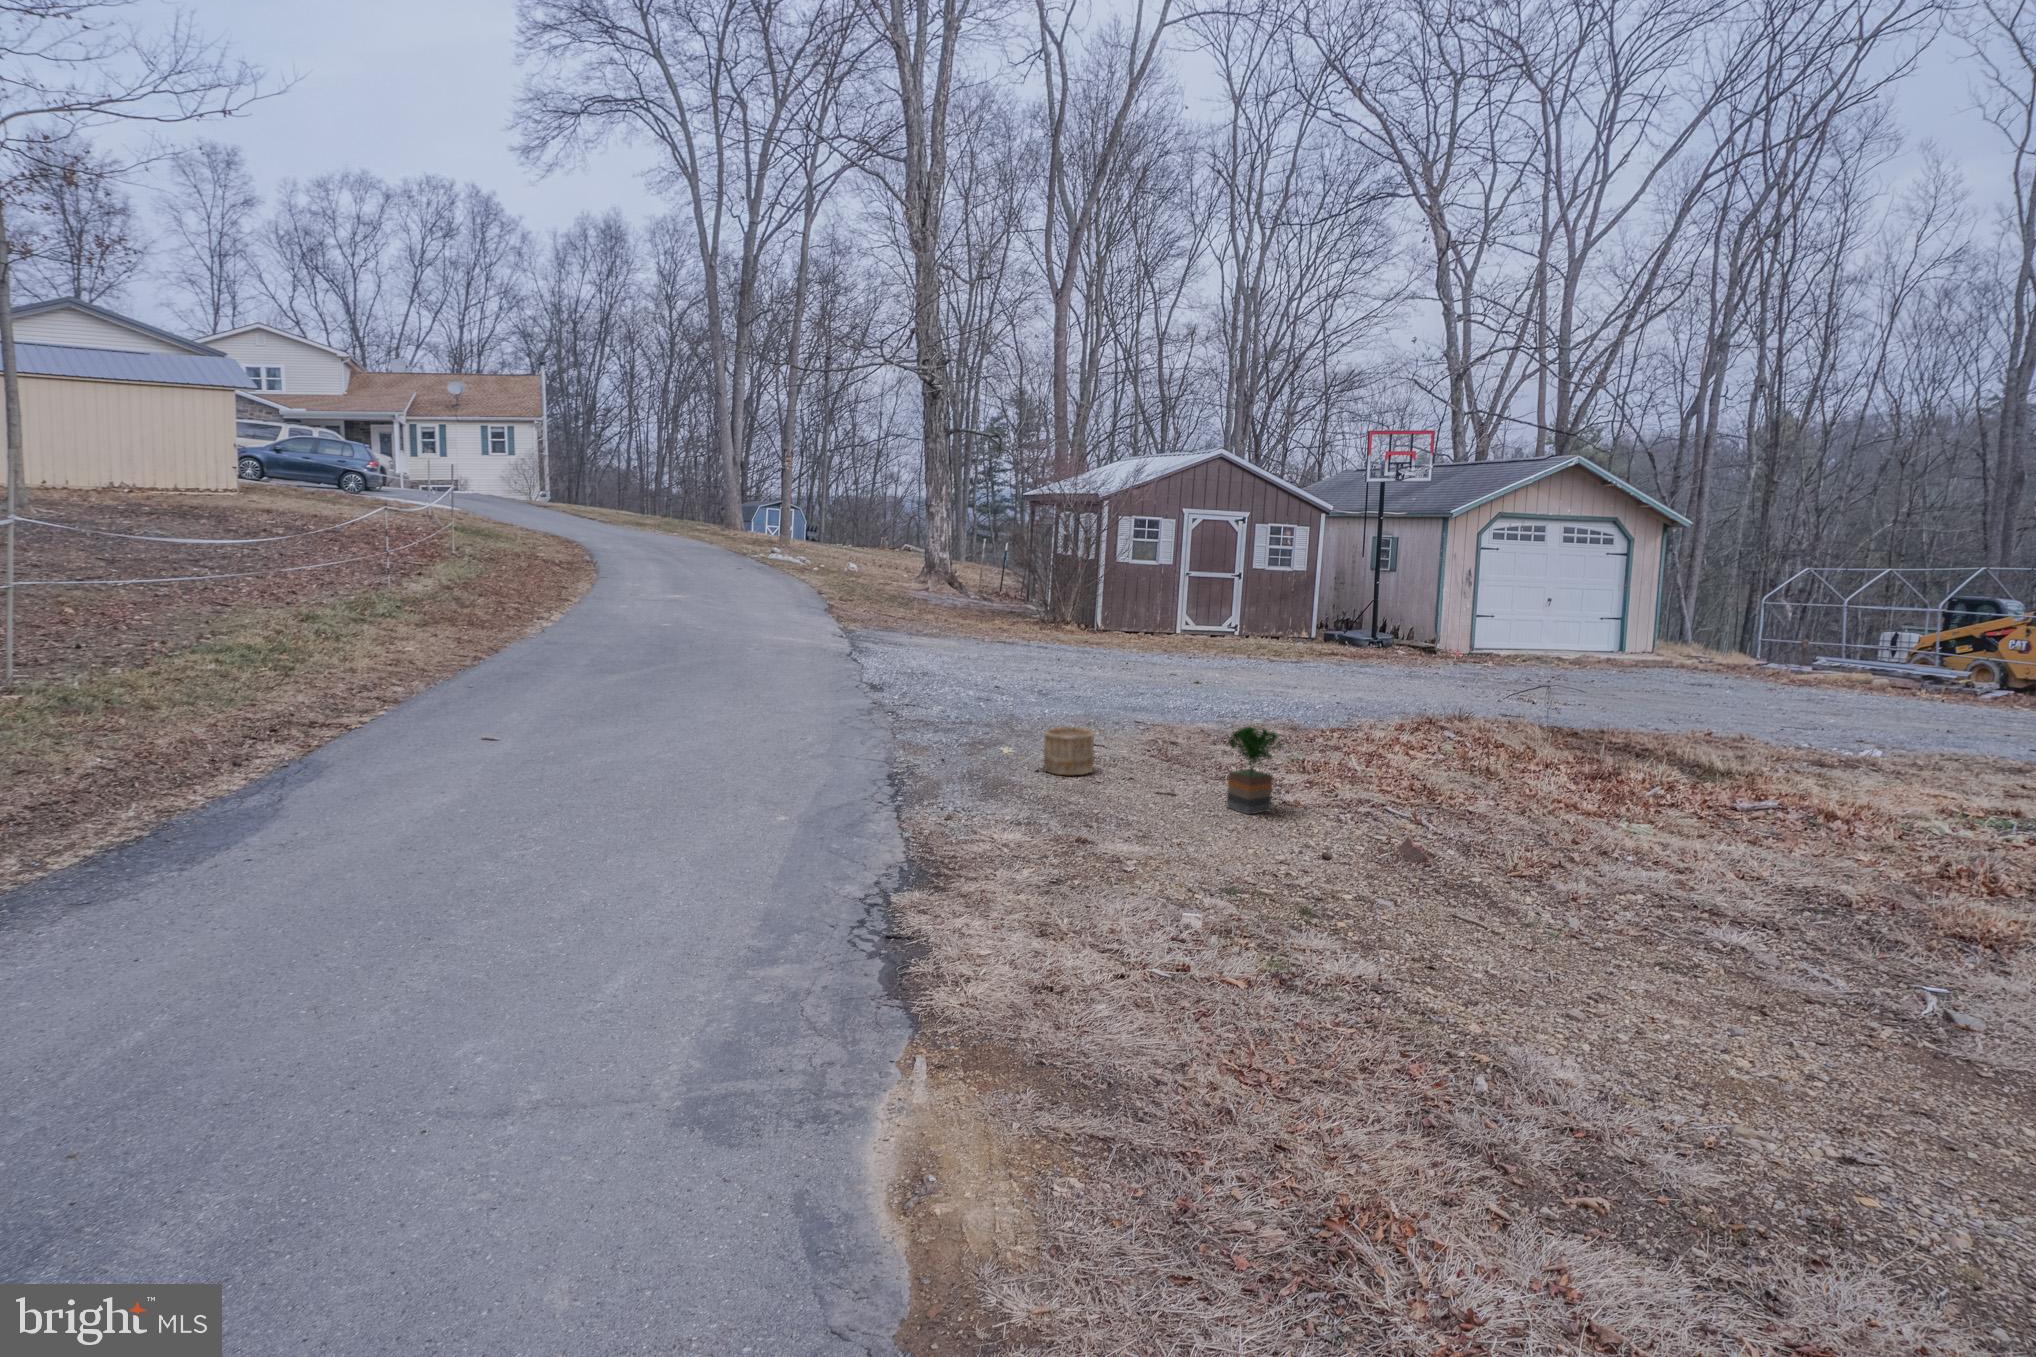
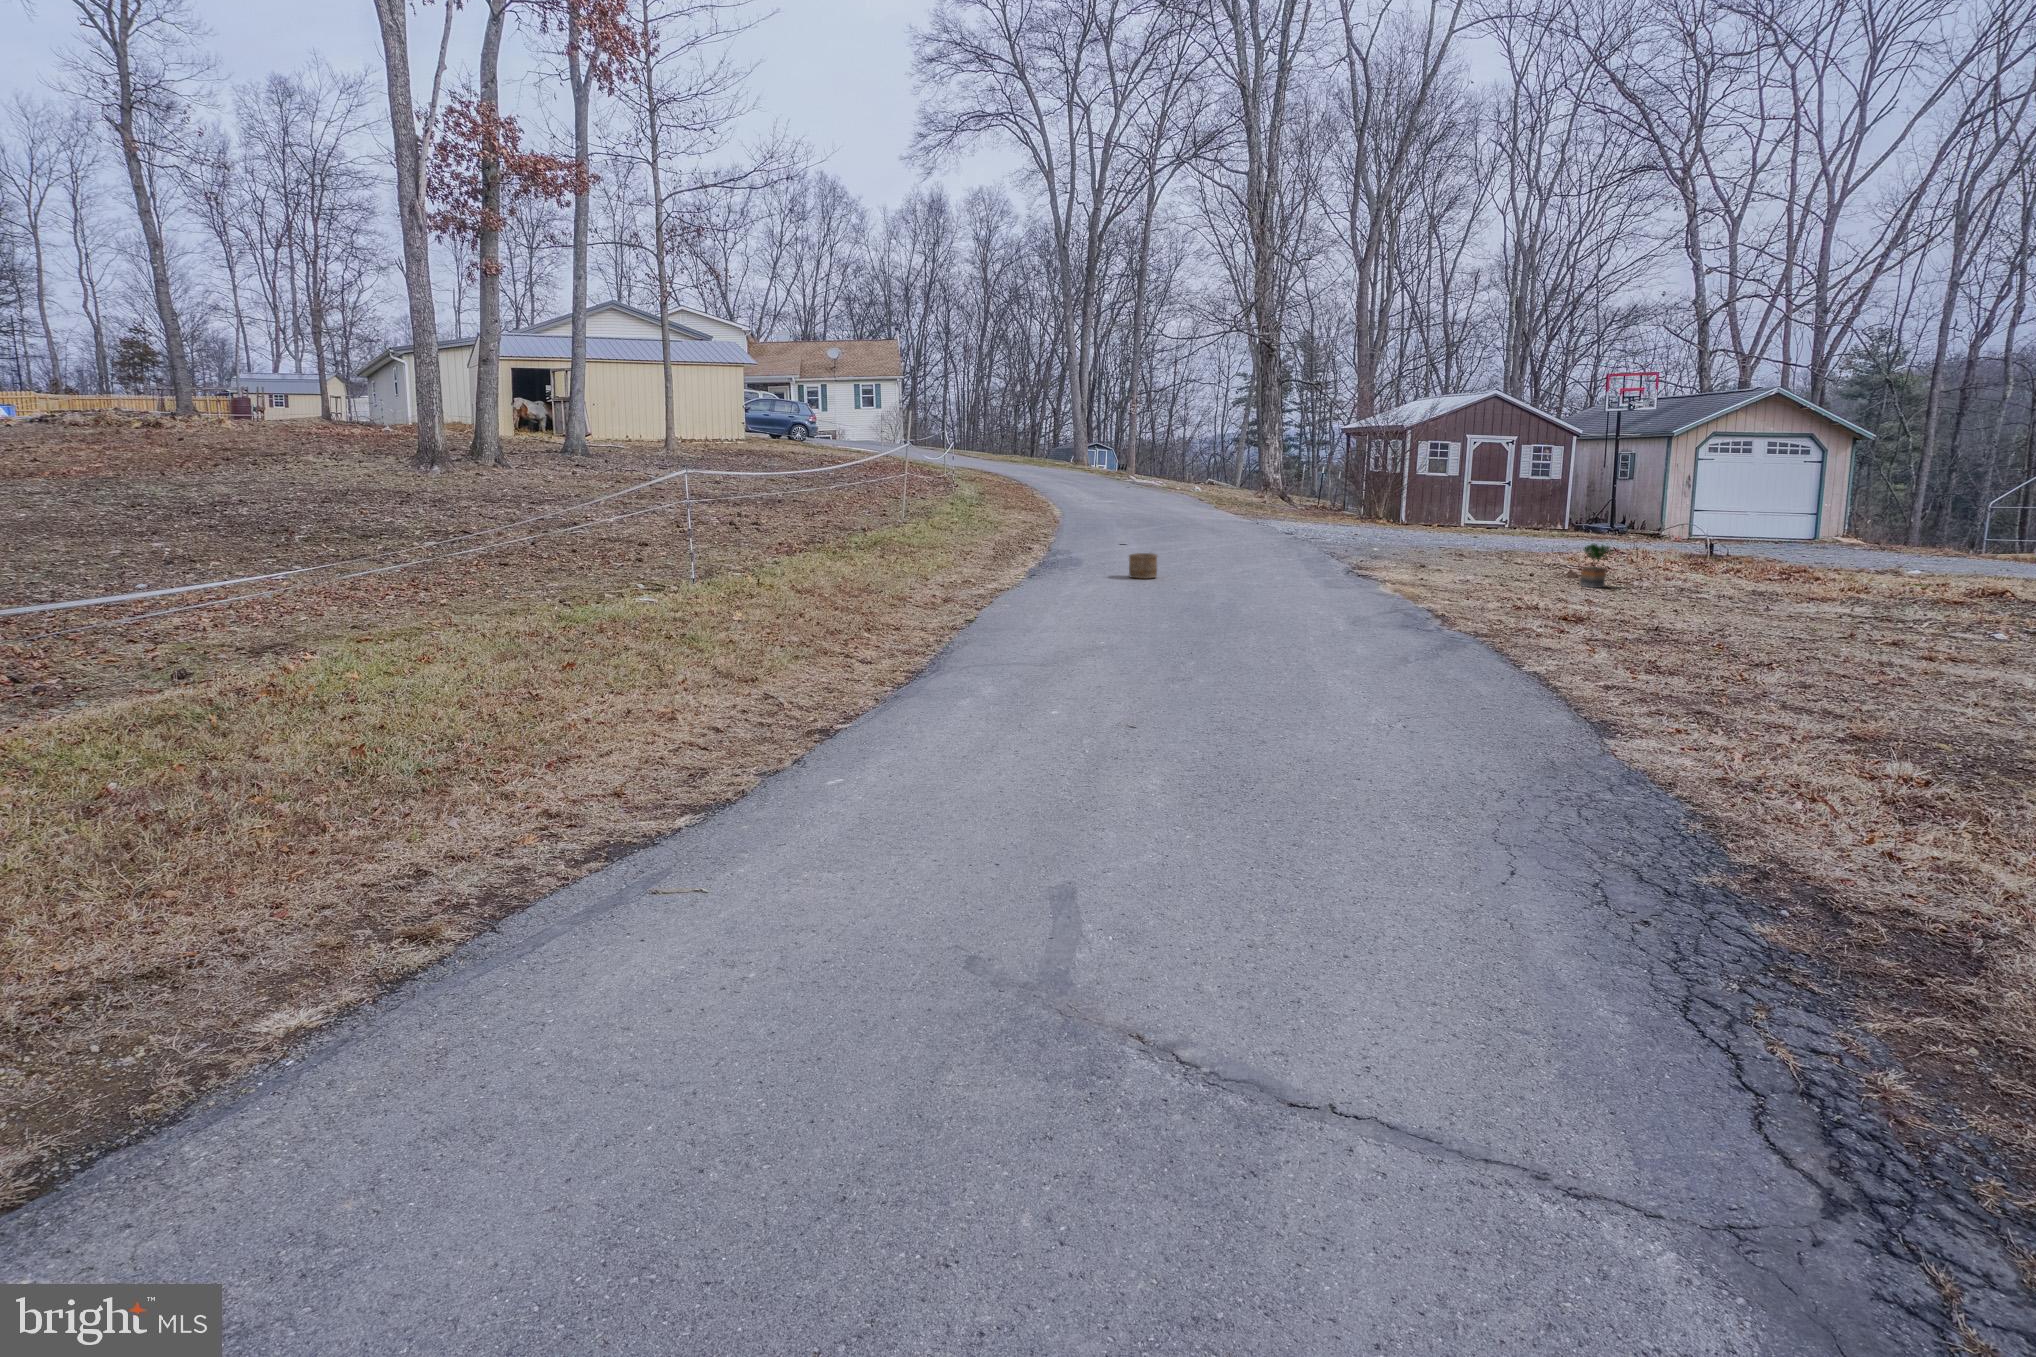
wooden bucket: present [1043,727,1095,775] -> present [1129,553,1157,579]

